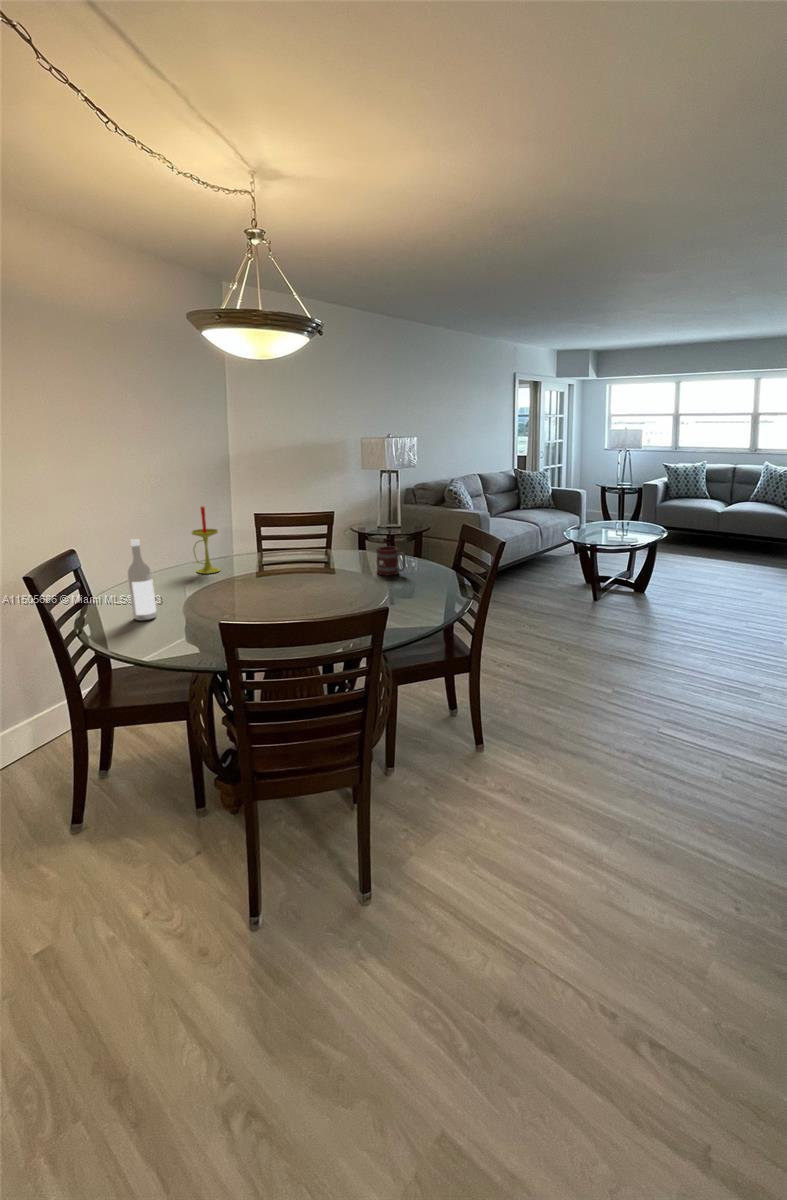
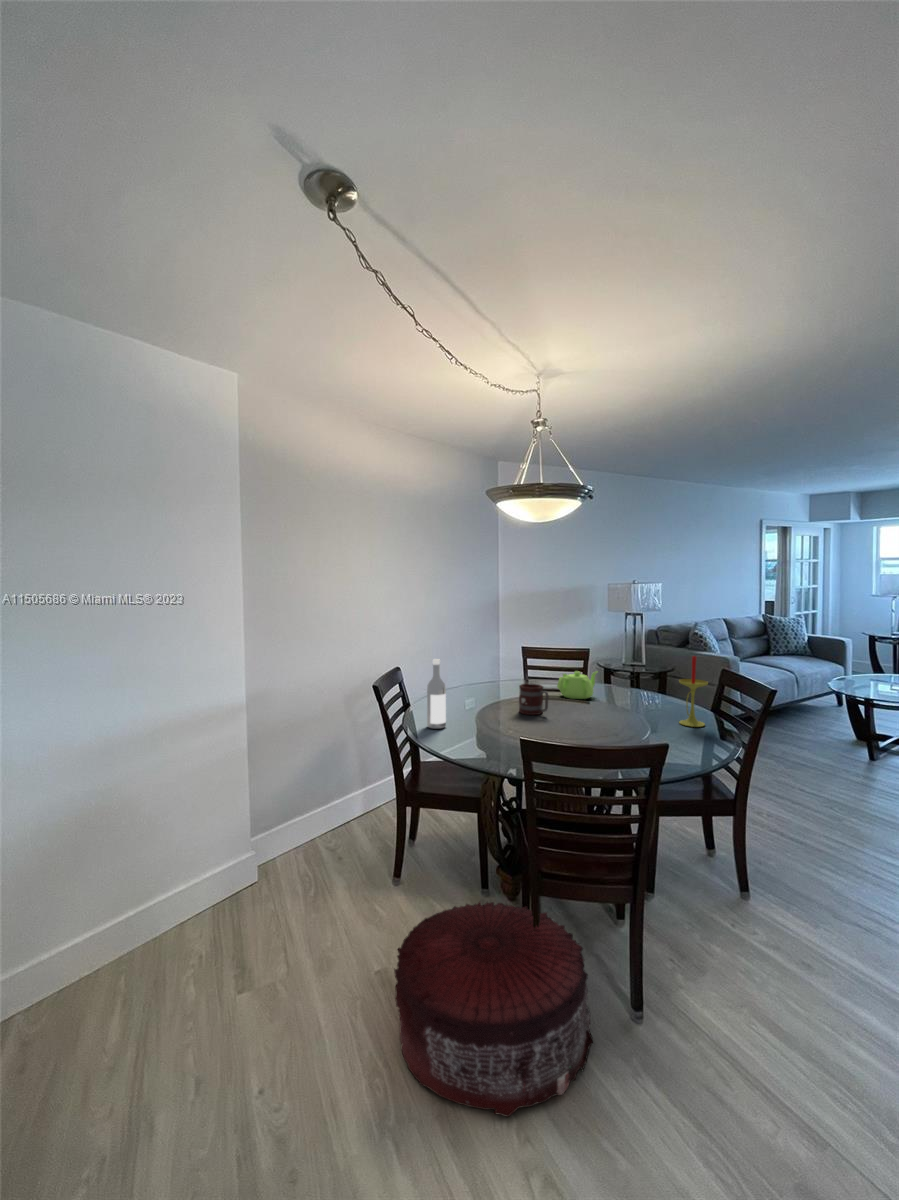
candle: present [192,507,220,574] -> present [679,656,708,727]
teapot: none [294,539,339,571] -> present [557,671,597,699]
mug: present [376,546,405,575] -> present [519,684,549,715]
pouf: none [85,805,320,1037] -> present [394,902,594,1117]

